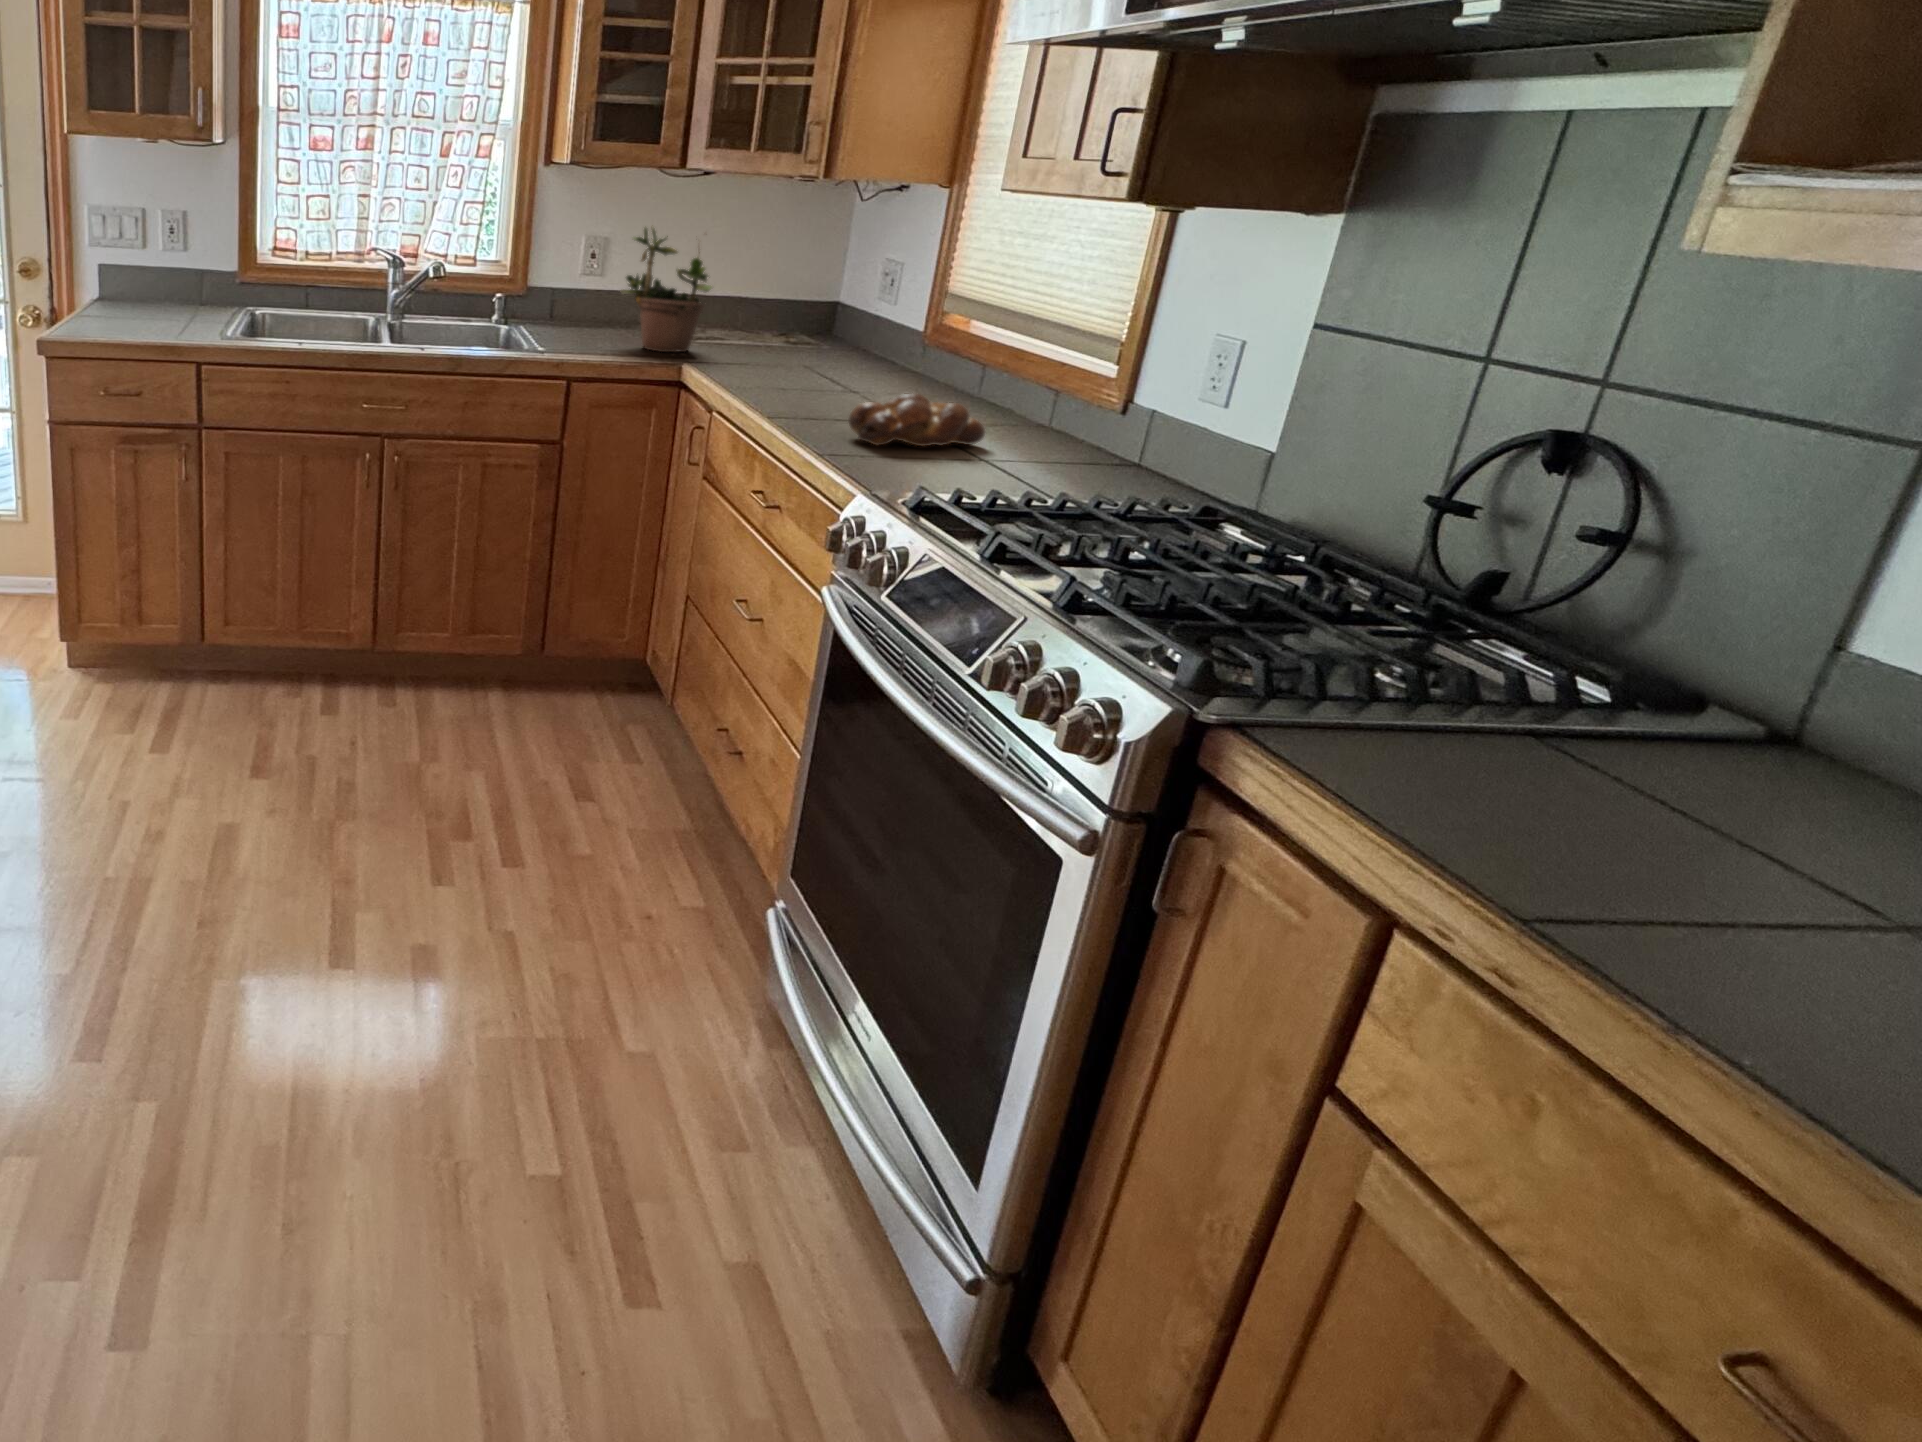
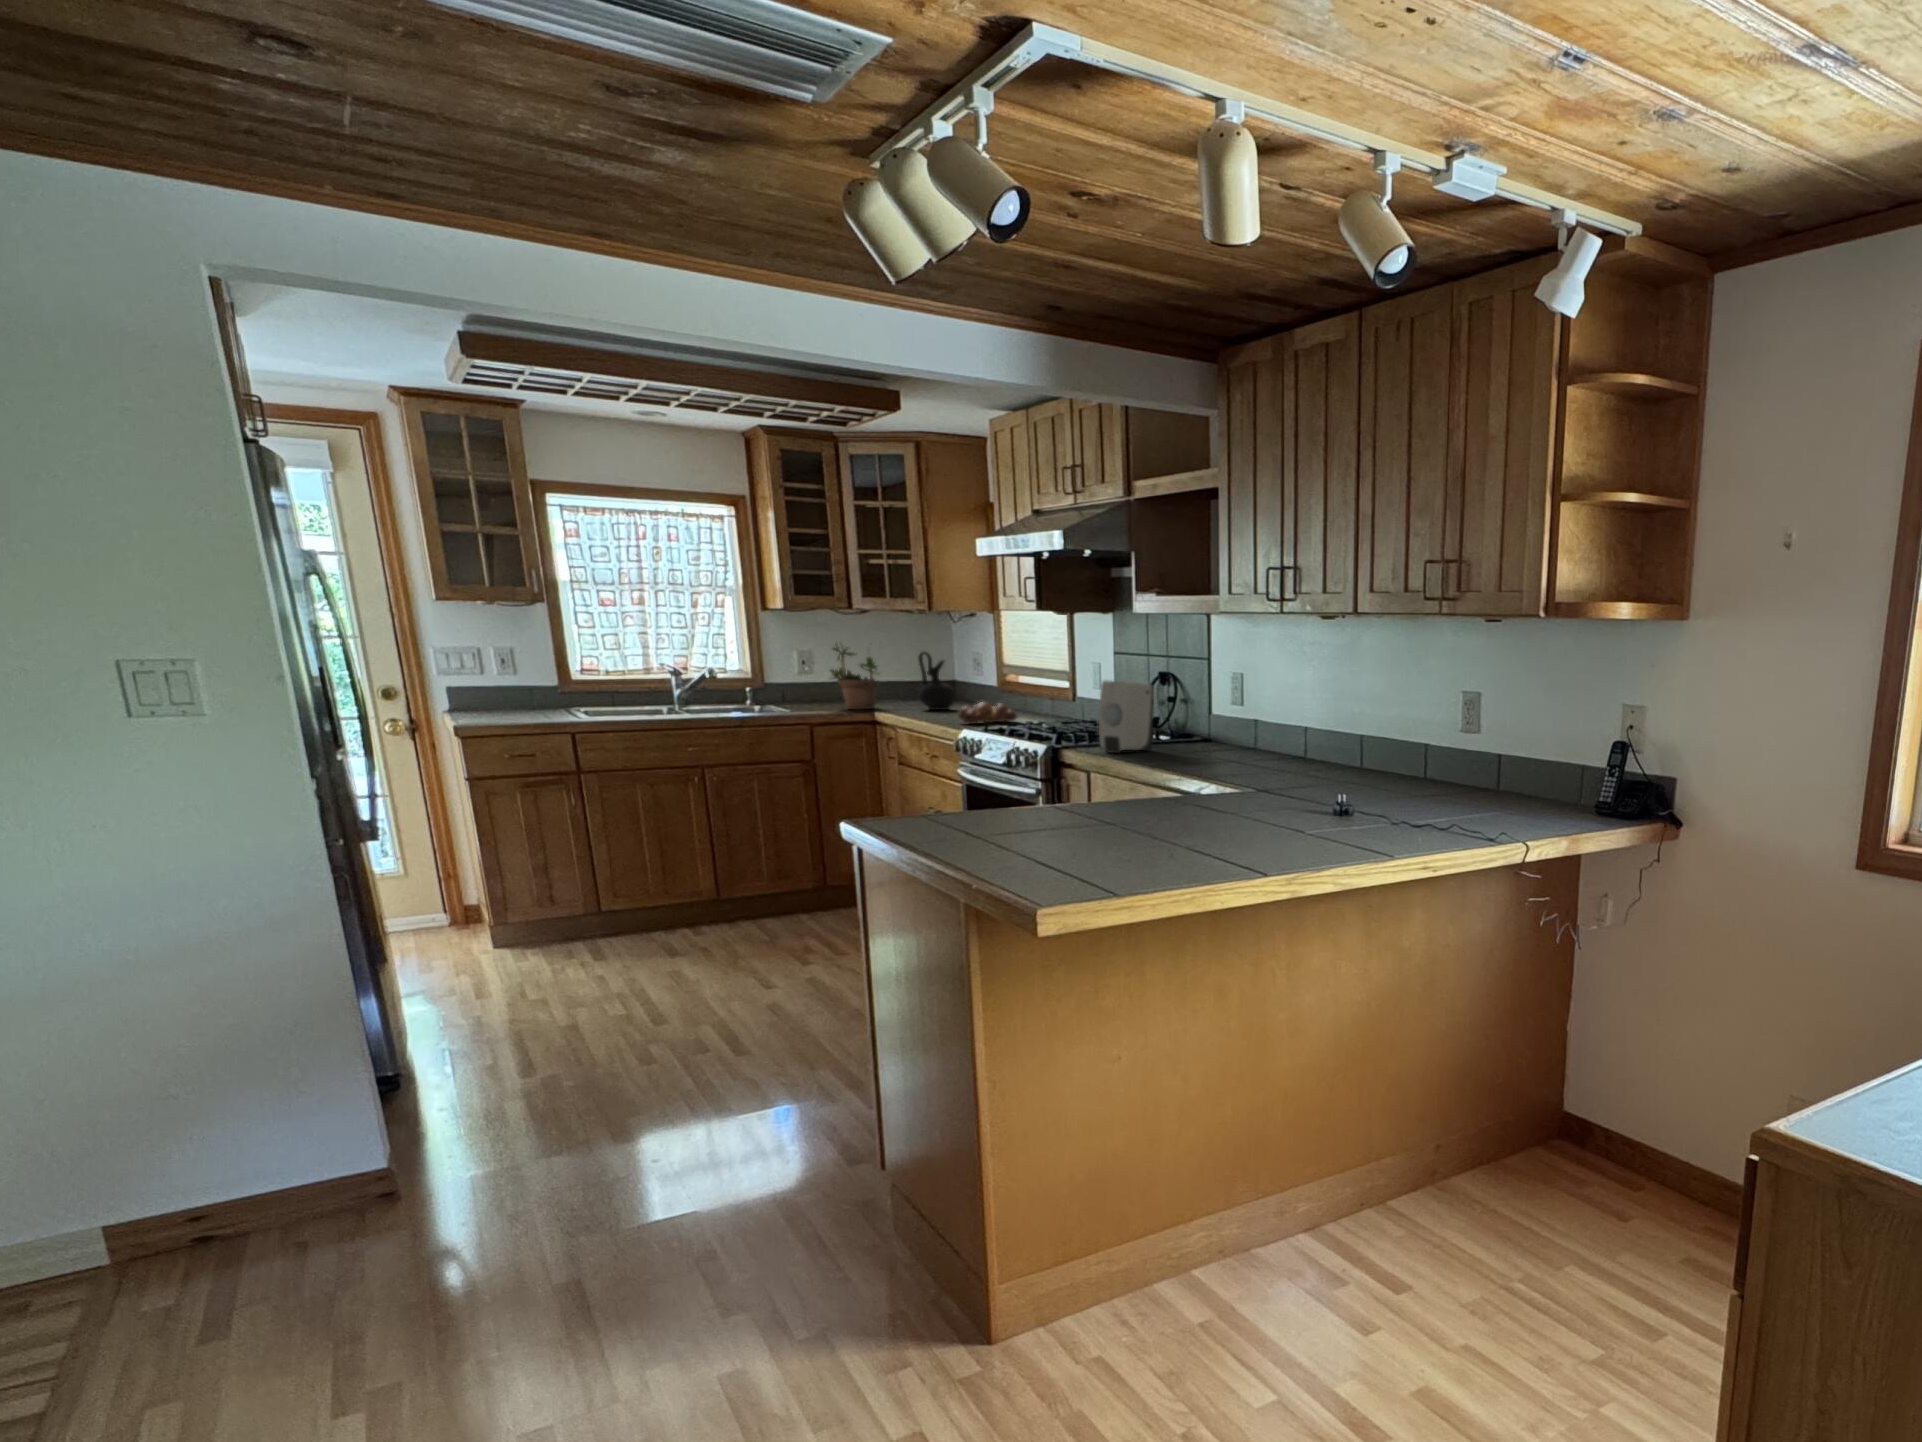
ceramic jug: none [772,255,840,372] -> present [919,652,955,710]
soap dispenser: none [1439,522,1789,831] -> present [1099,681,1154,753]

